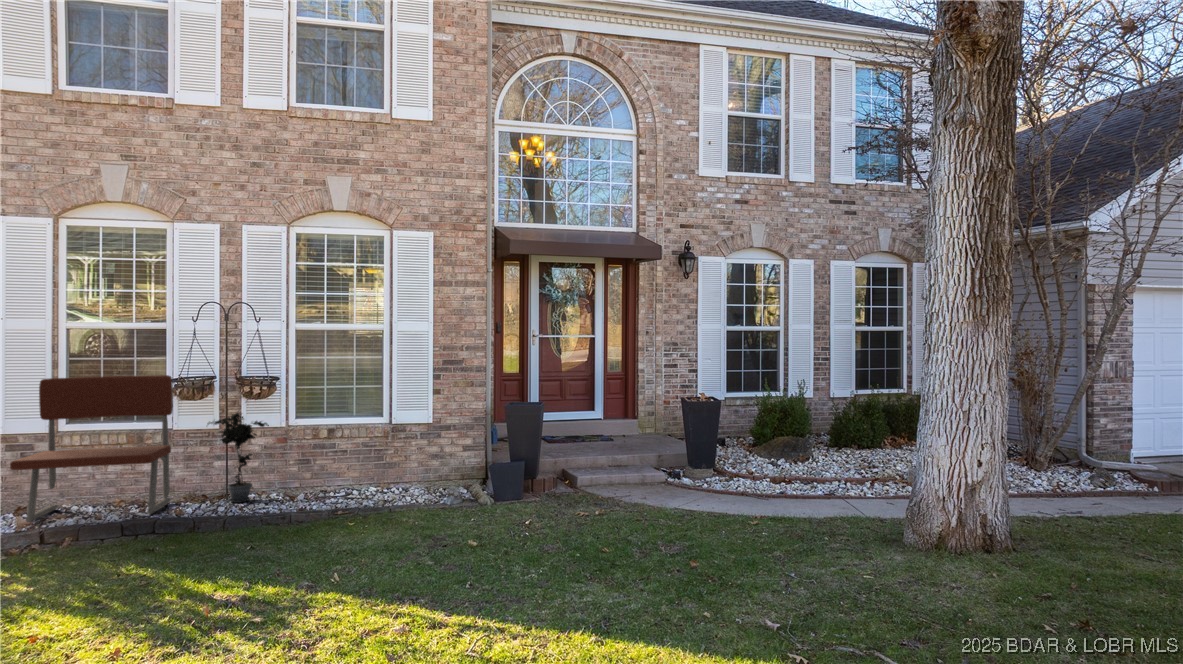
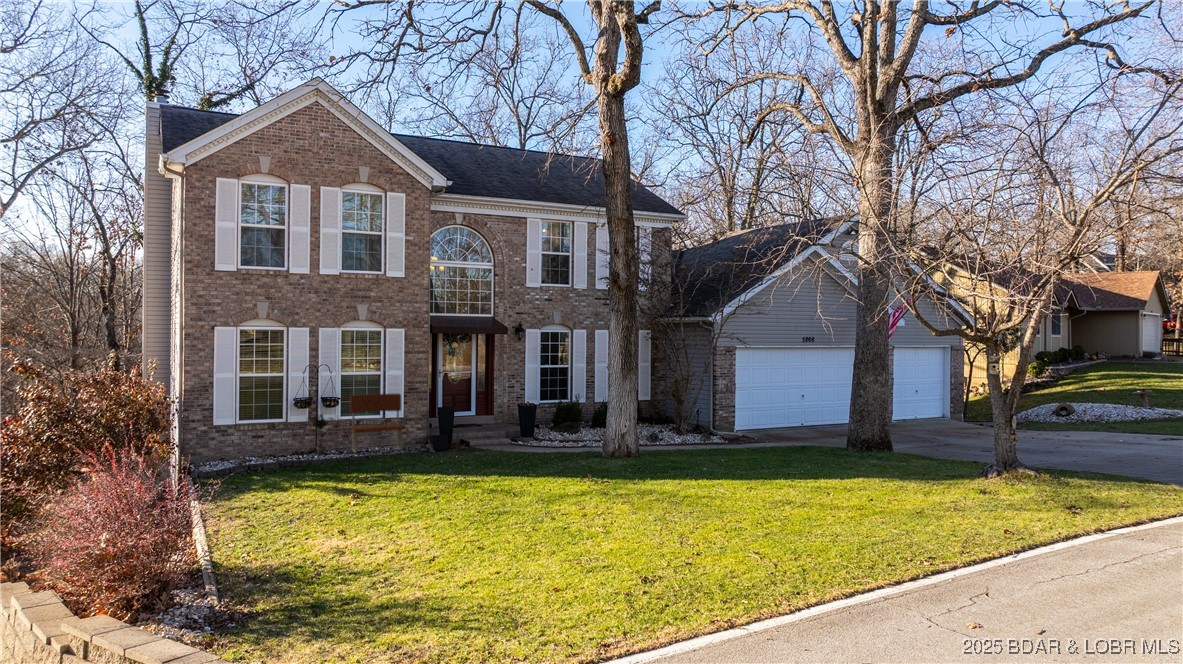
bench: present [10,375,173,522] -> present [350,394,405,454]

